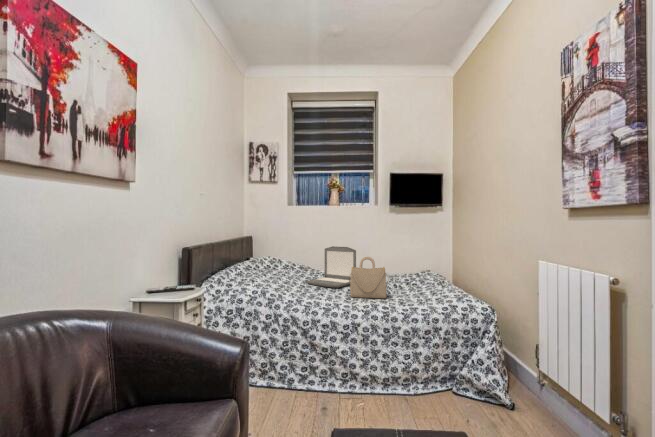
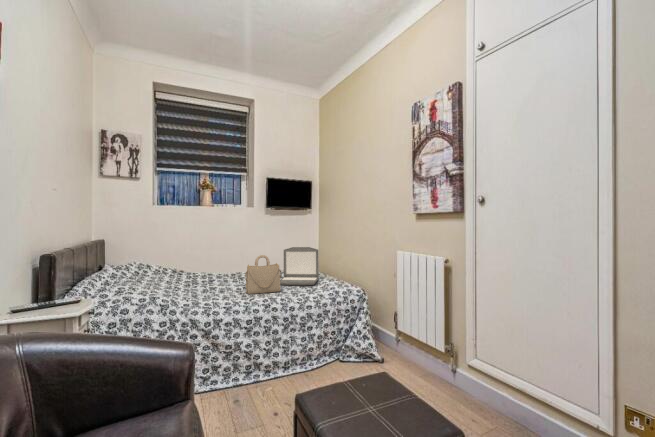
laptop: present [306,246,356,288] -> present [280,247,319,286]

